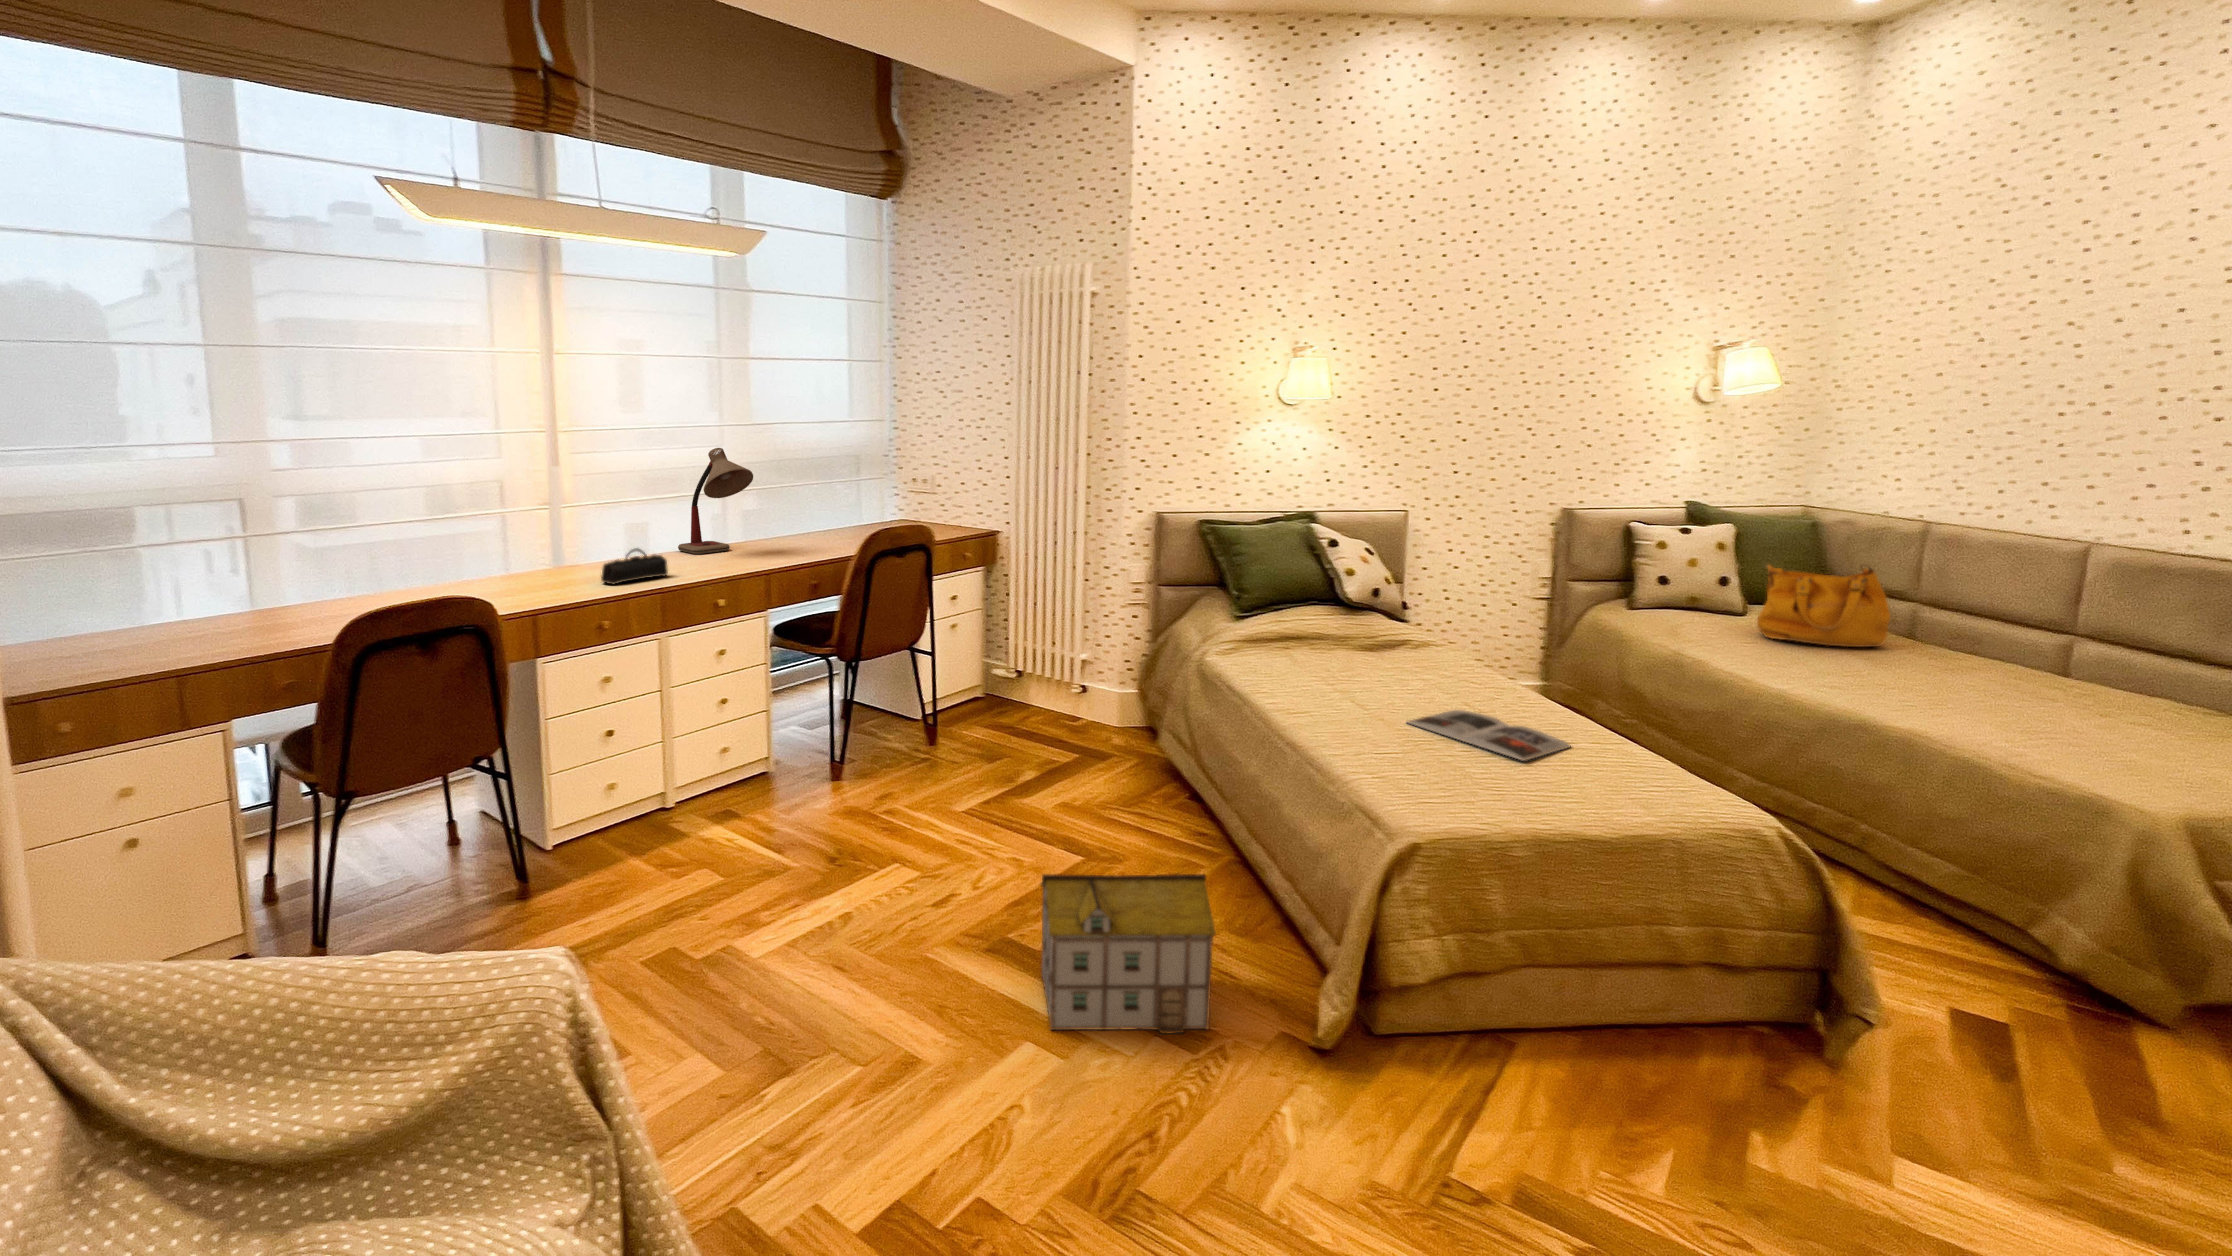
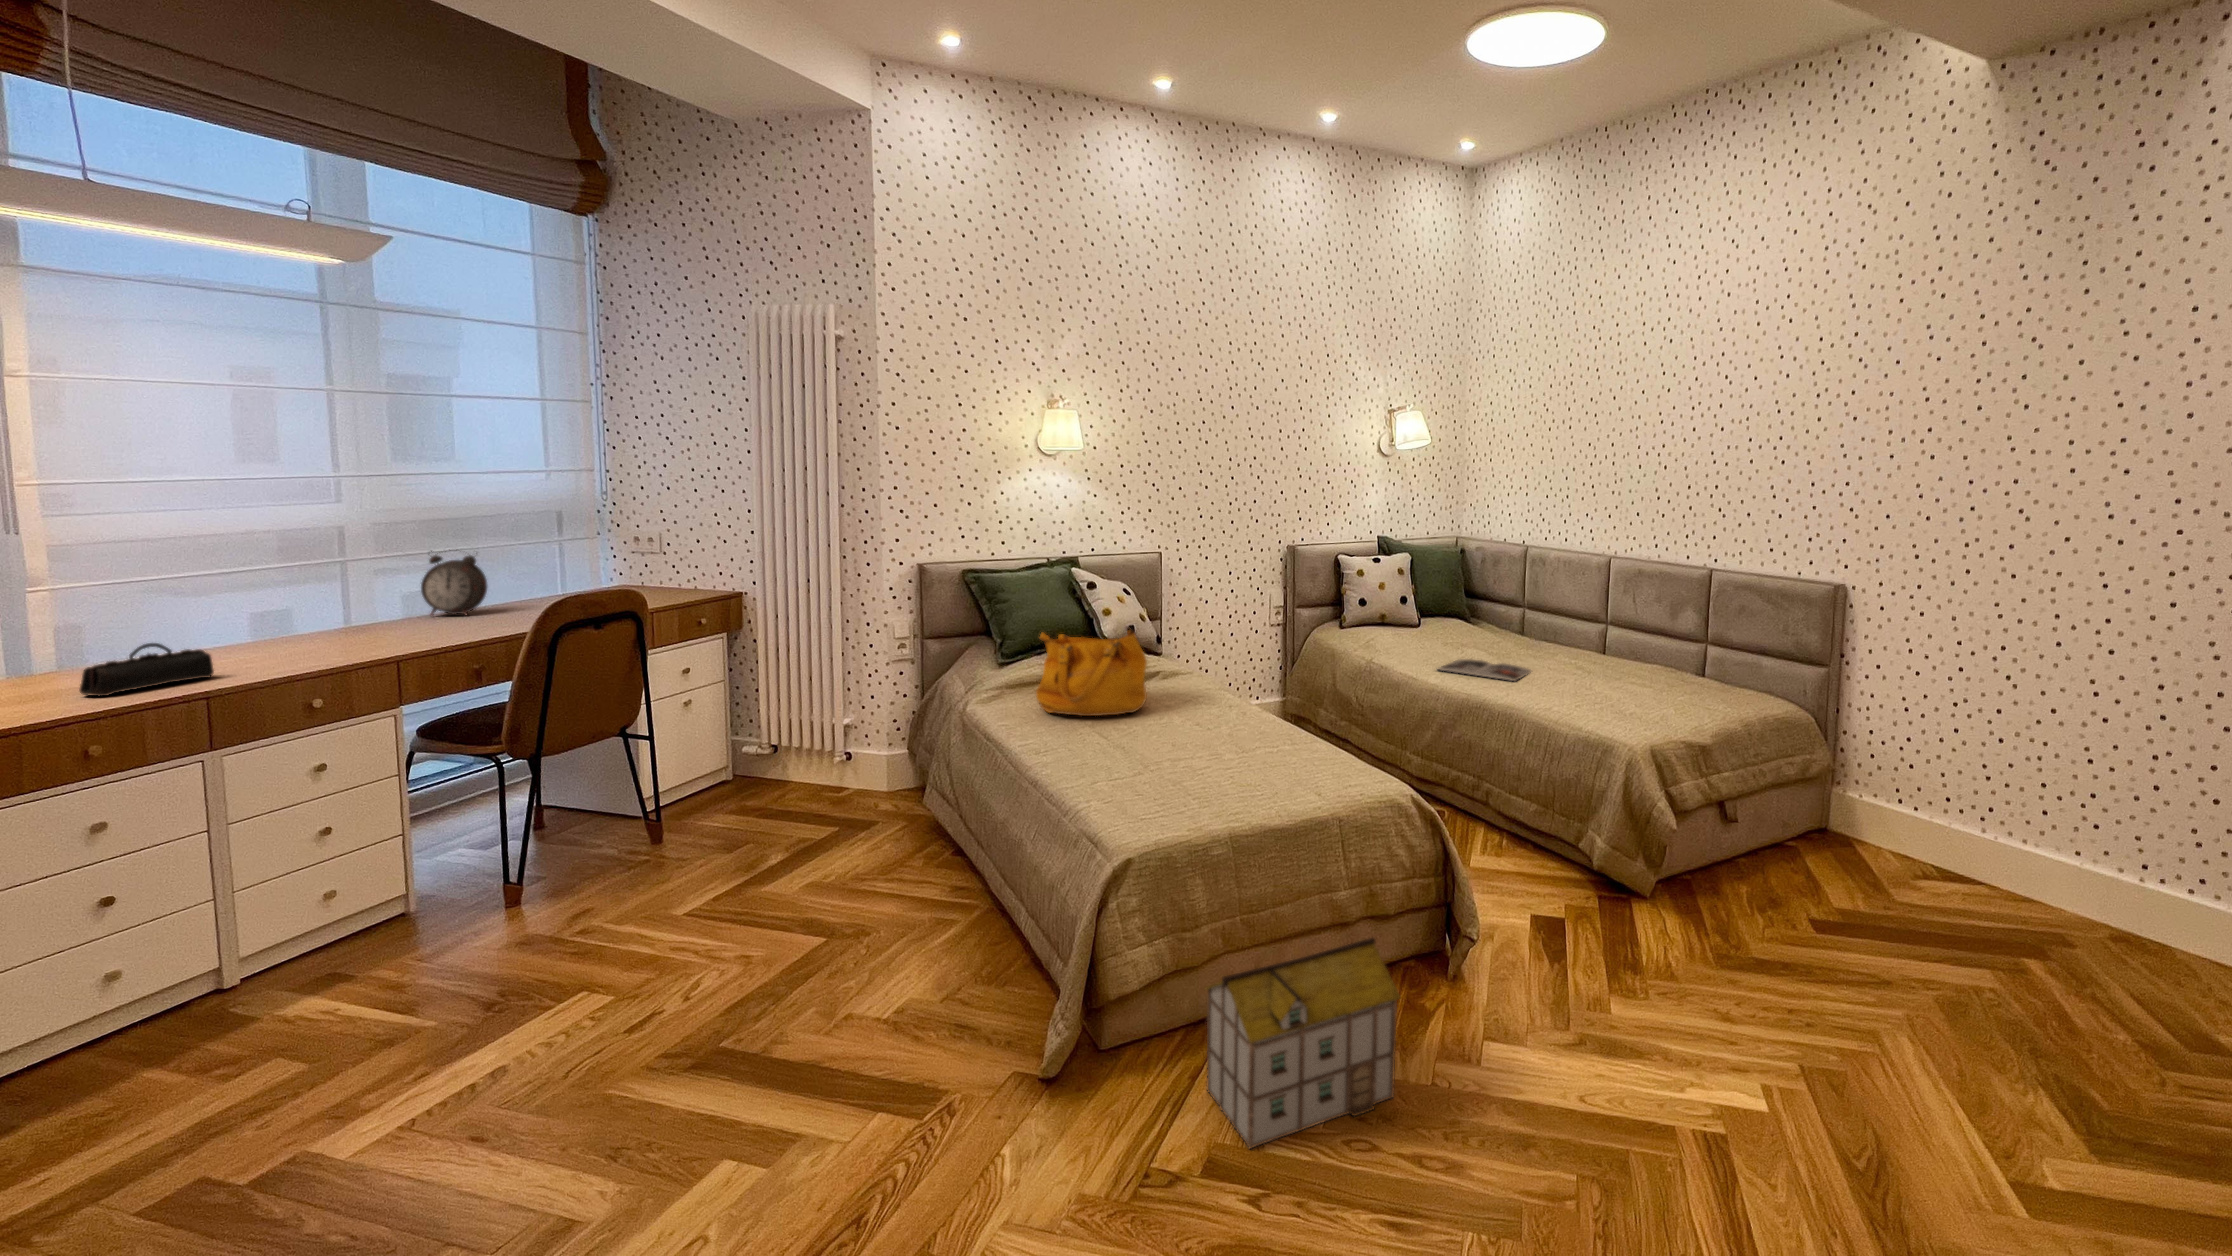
desk lamp: present [678,448,753,554] -> none [247,503,374,644]
alarm clock: none [776,486,818,540] -> present [421,551,487,615]
handbag: present [1757,565,1890,647] -> present [1036,627,1147,716]
magazine: present [1408,710,1570,761] -> present [1438,659,1531,681]
toy house: present [1041,874,1216,1033] -> present [1205,937,1400,1149]

